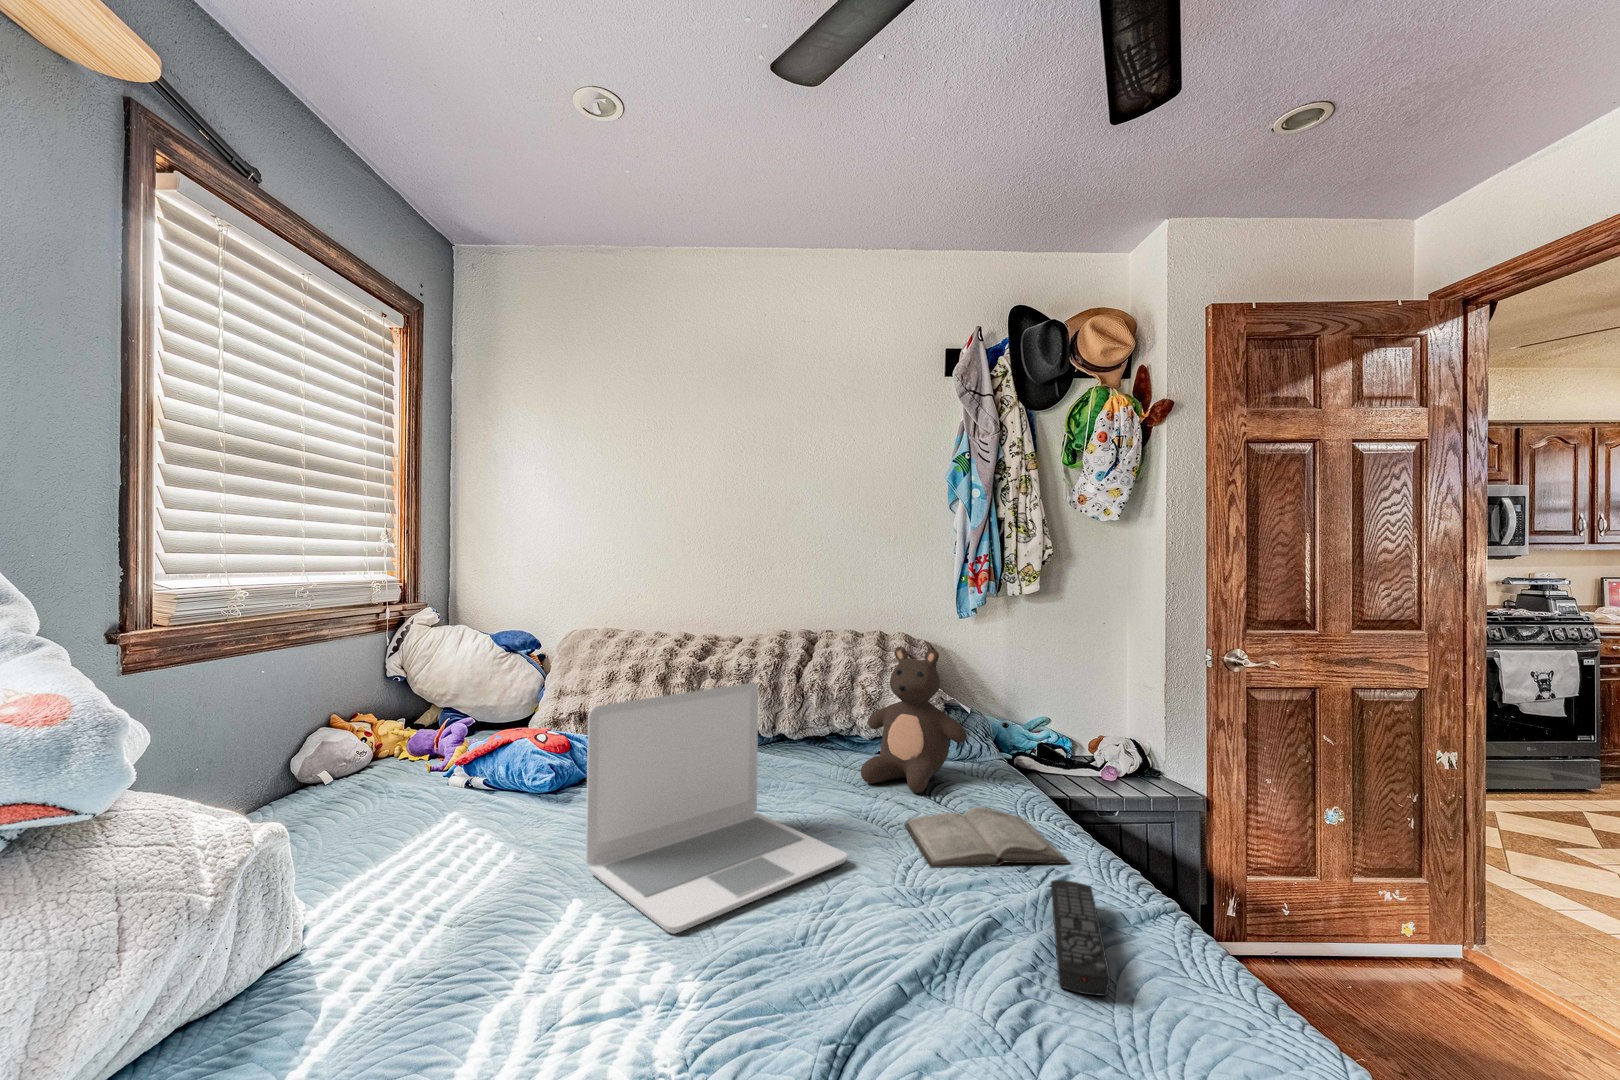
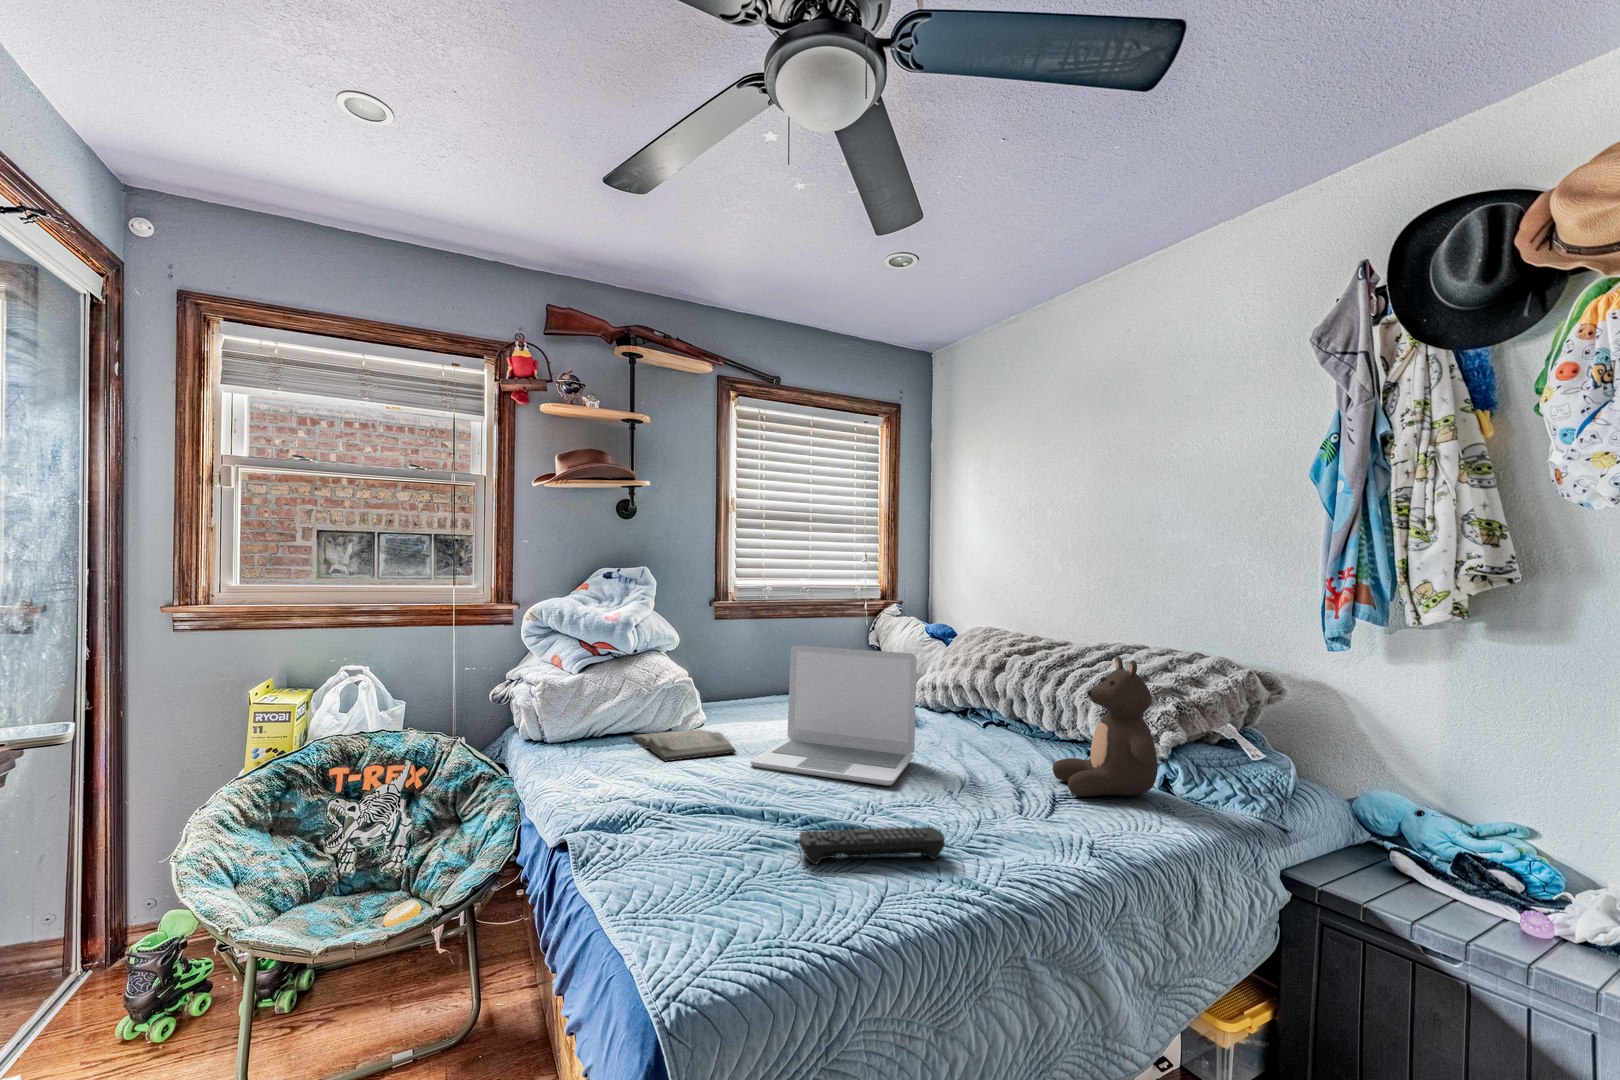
diary: present [904,807,1070,868] -> present [632,729,736,761]

